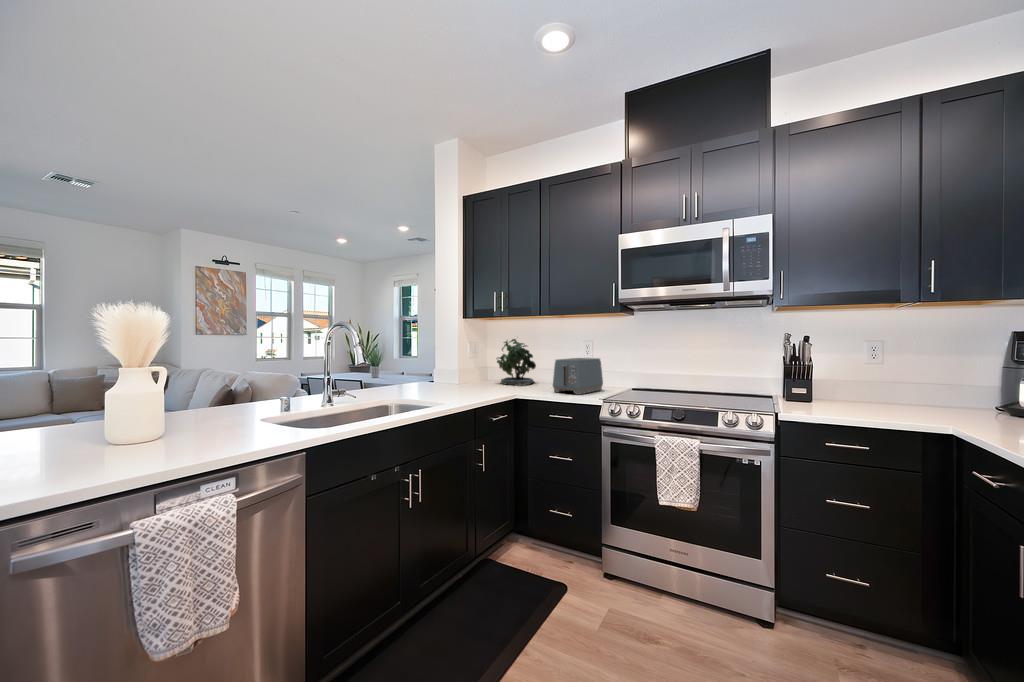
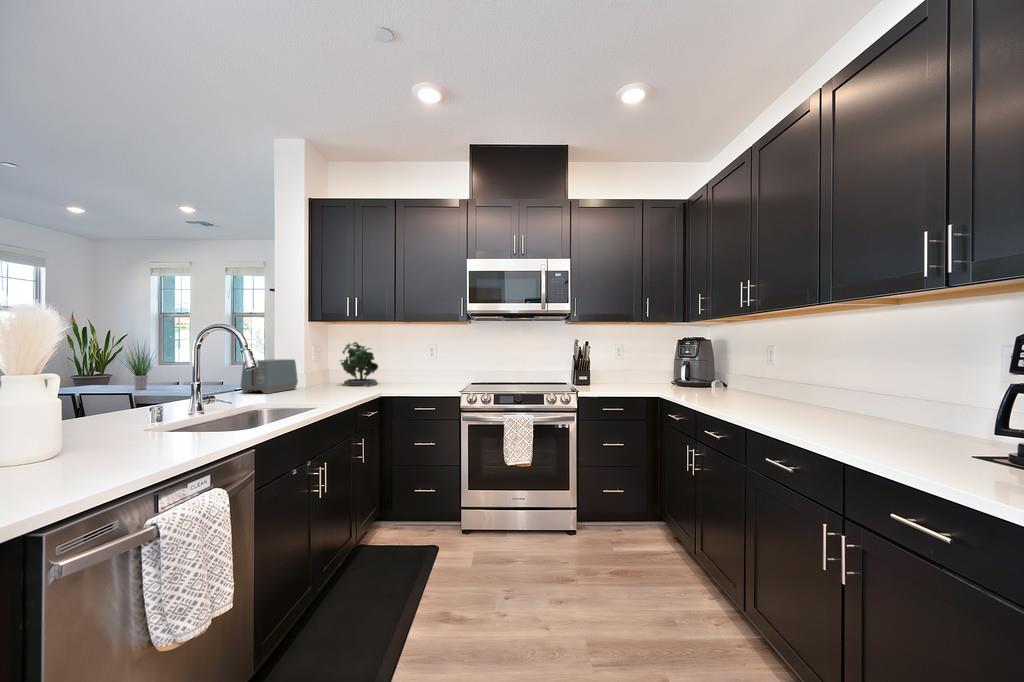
toaster: present [553,358,603,395] -> present [241,359,298,394]

